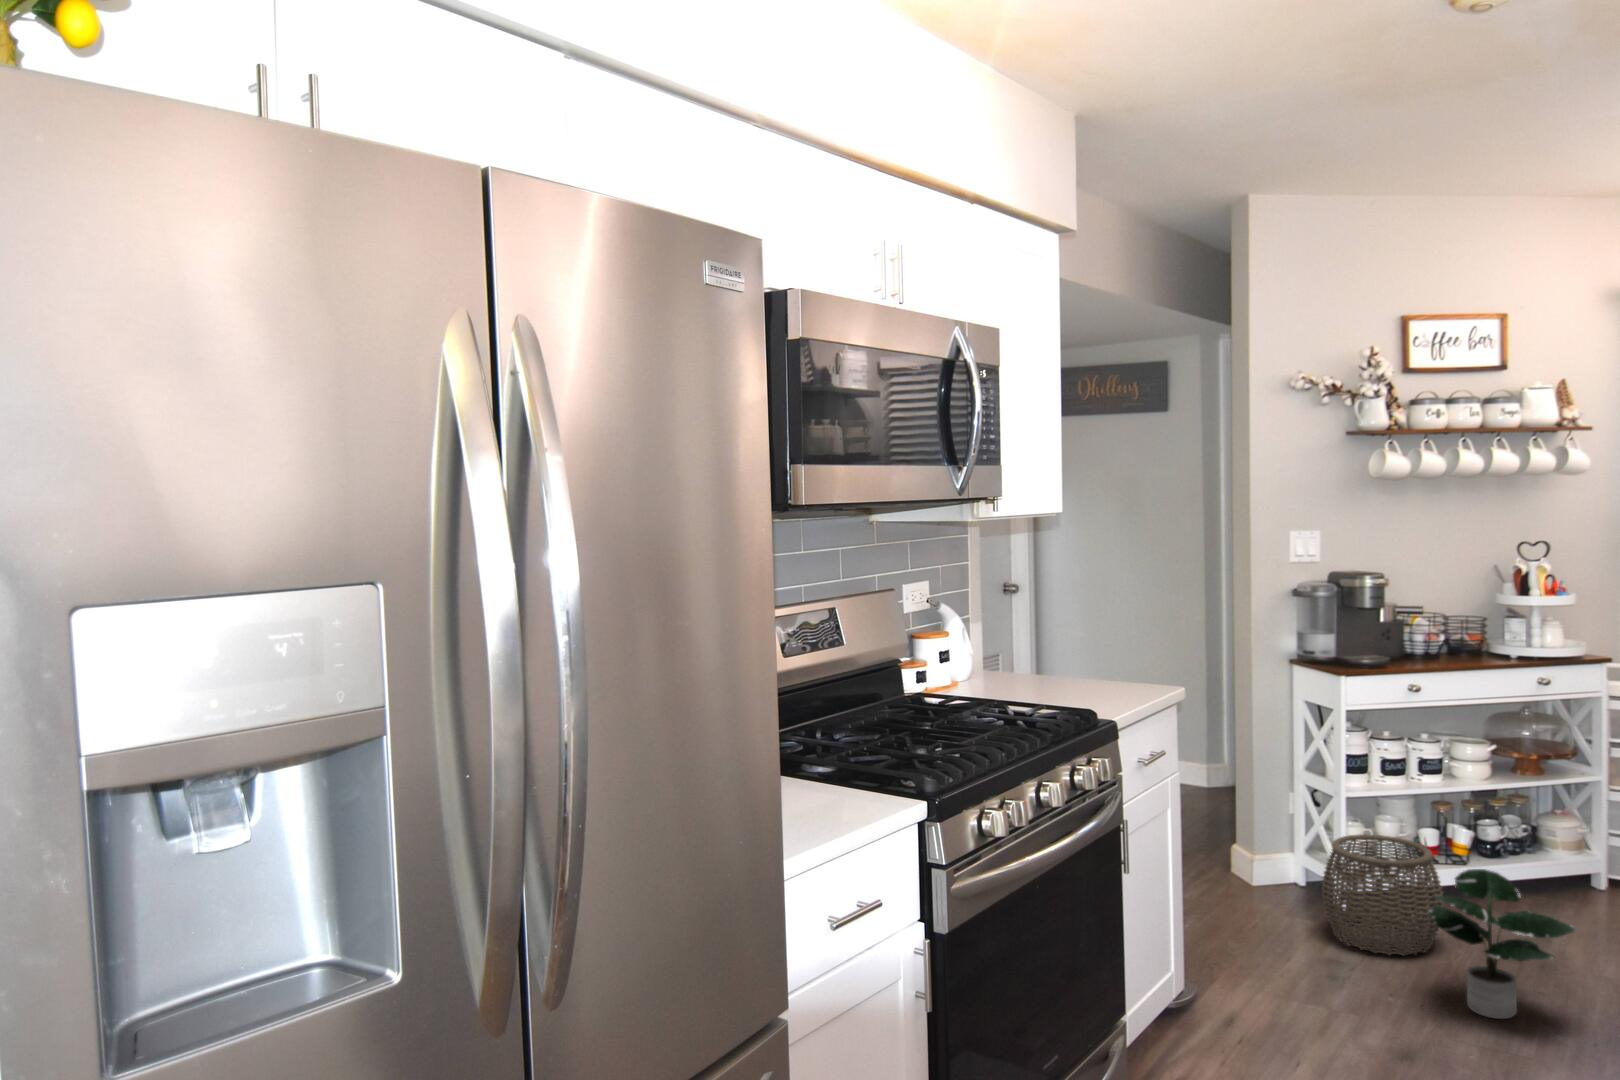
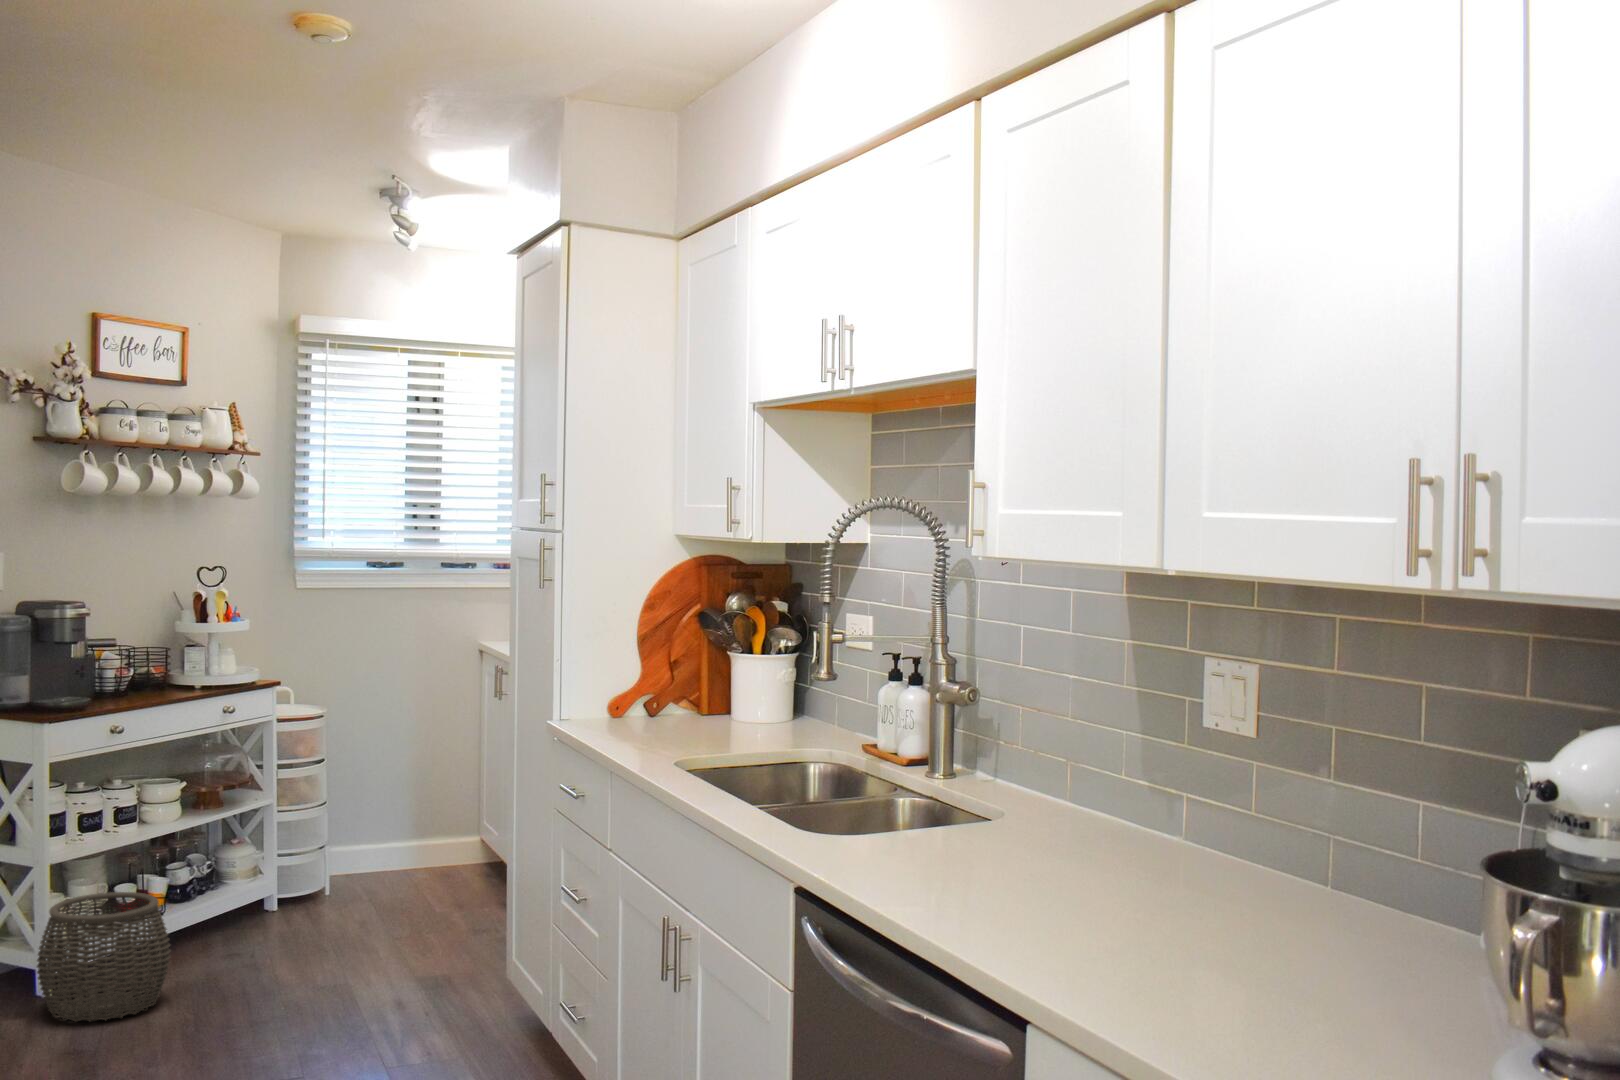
potted plant: present [1429,869,1575,1019] -> none [180,896,315,1039]

